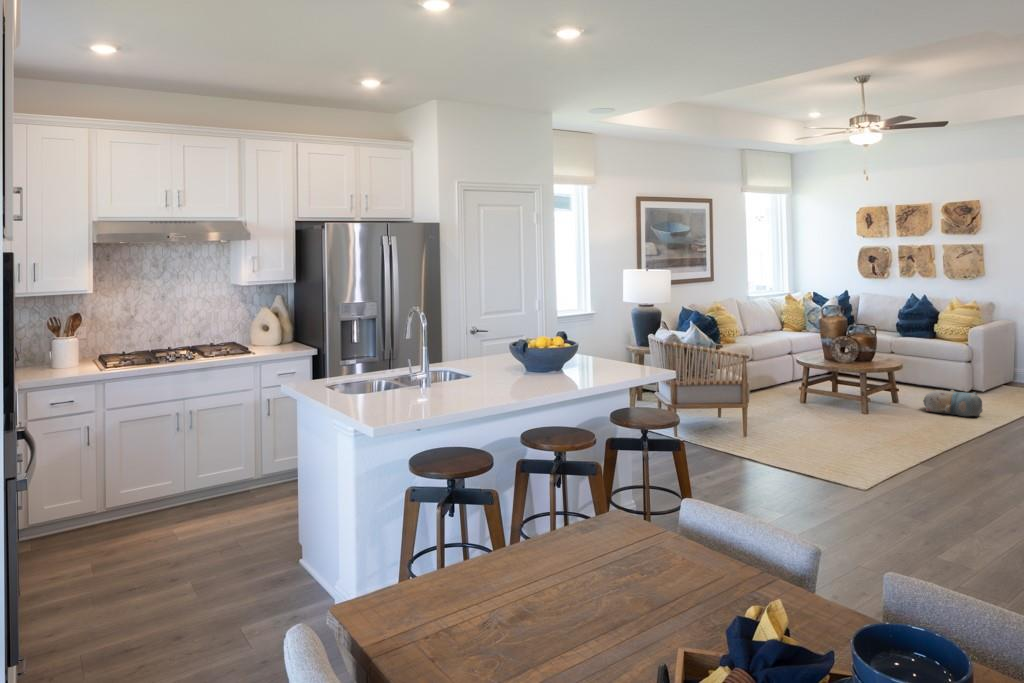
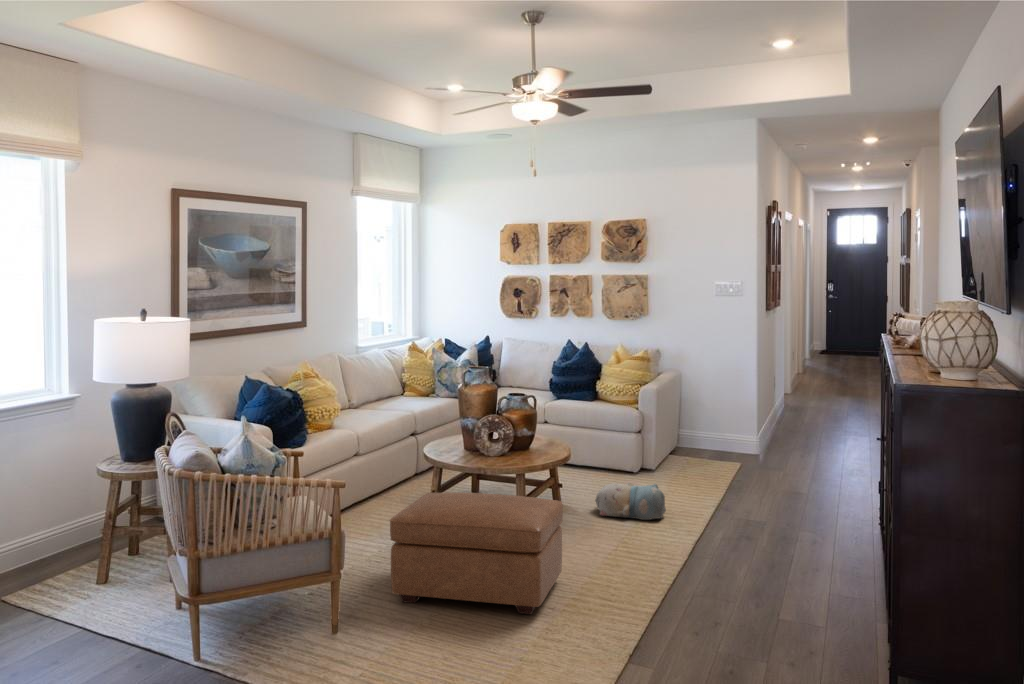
ottoman: none [768,378,891,453] -> present [390,492,563,614]

